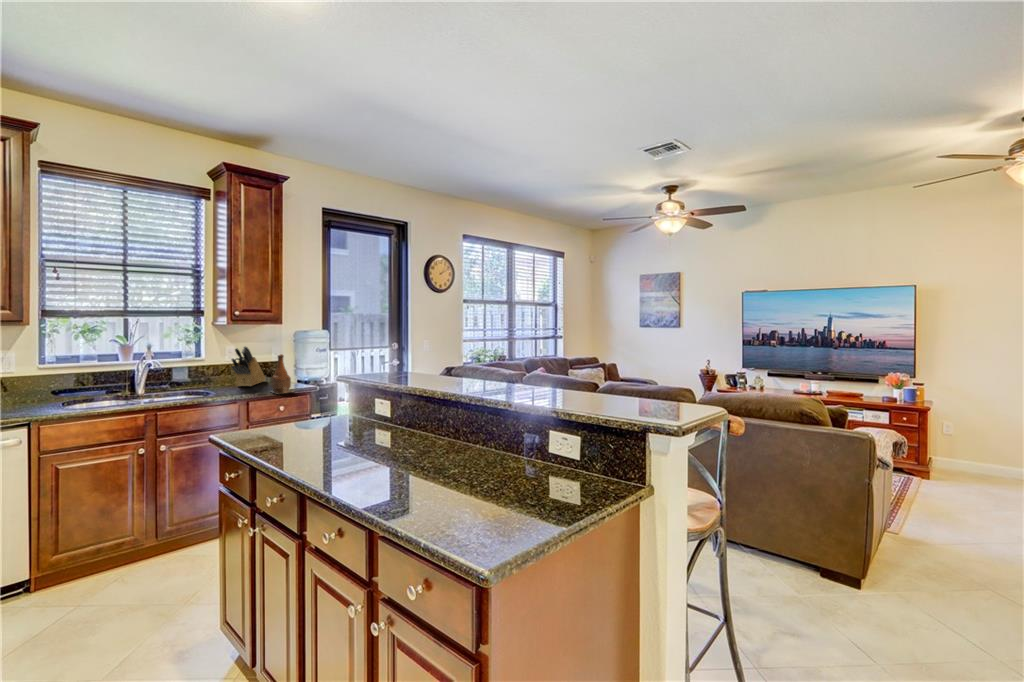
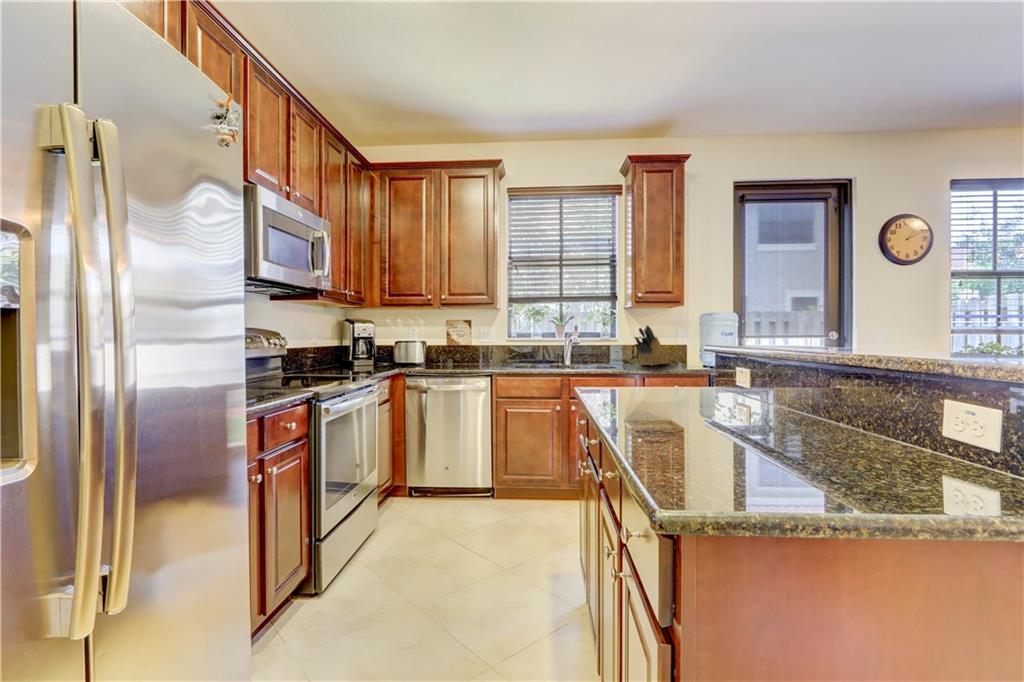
bottle: present [270,354,291,394] -> none [667,331,691,372]

